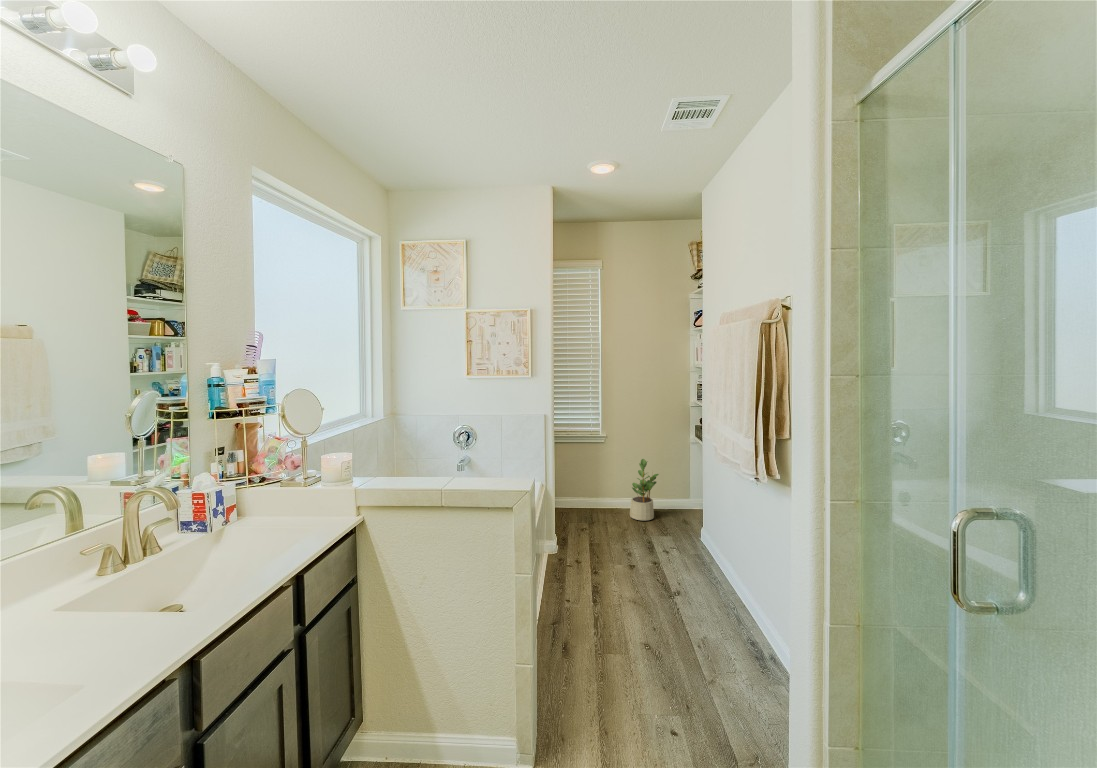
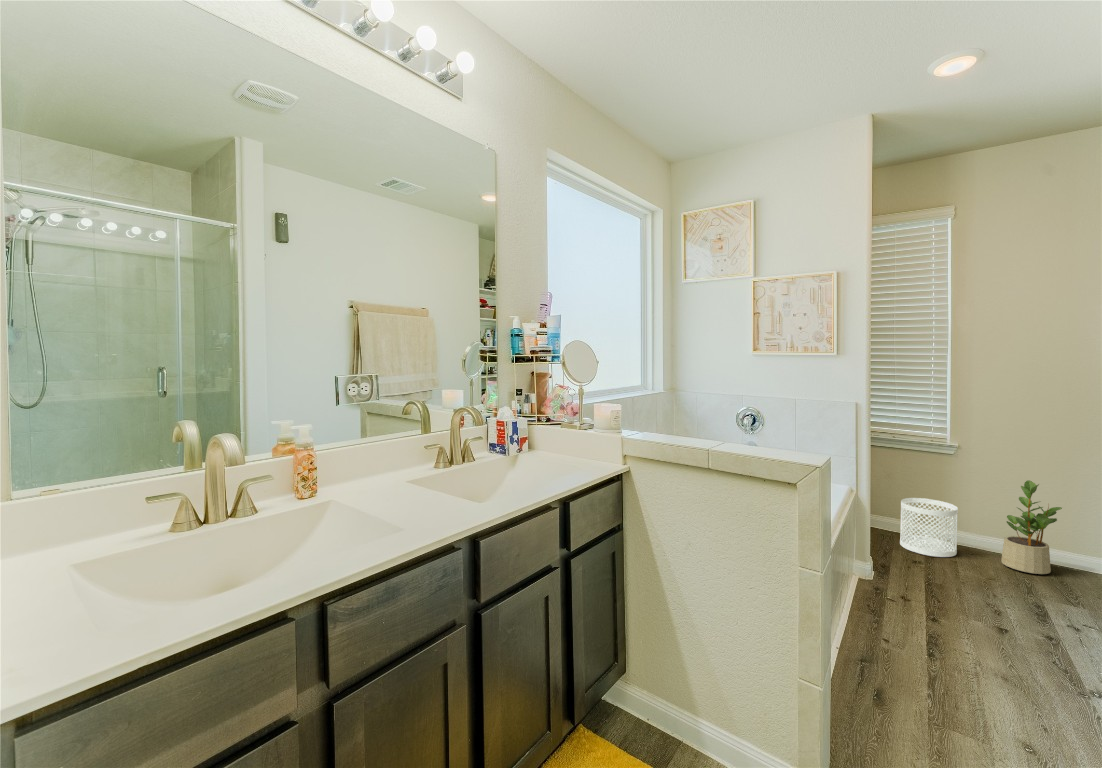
waste basket: none [574,478,606,520] -> present [900,498,958,557]

